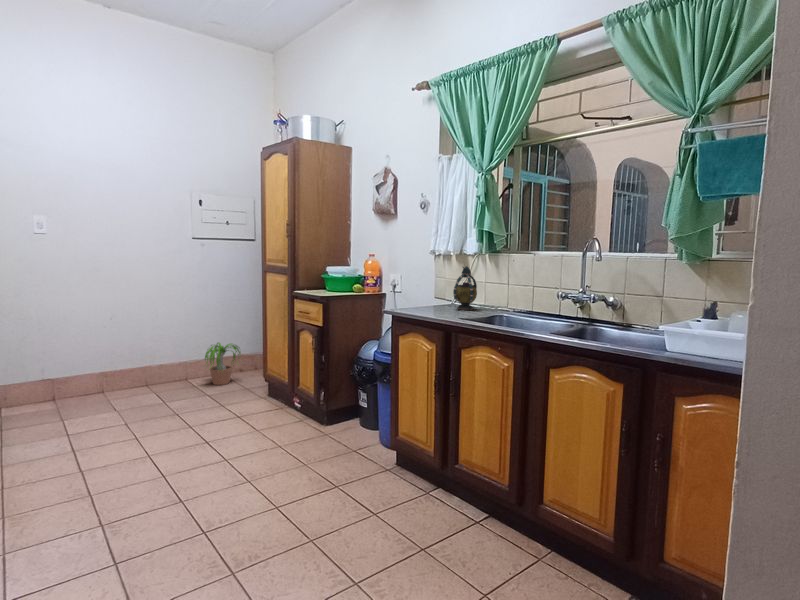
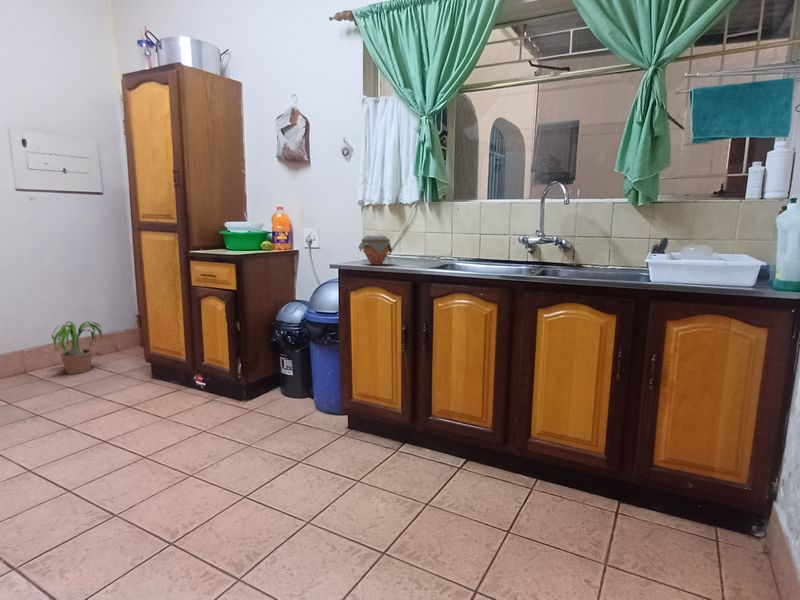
teapot: present [453,266,477,310] -> none [394,216,417,261]
jar: none [411,285,441,313] -> present [359,235,392,265]

